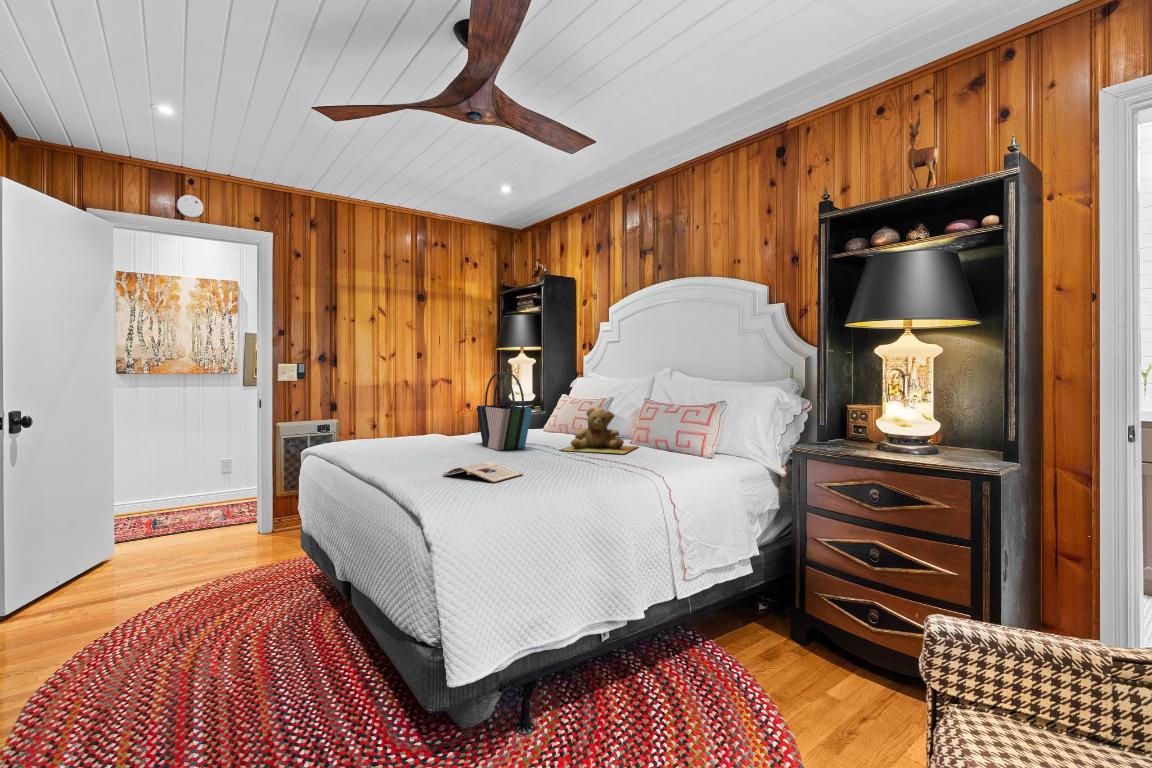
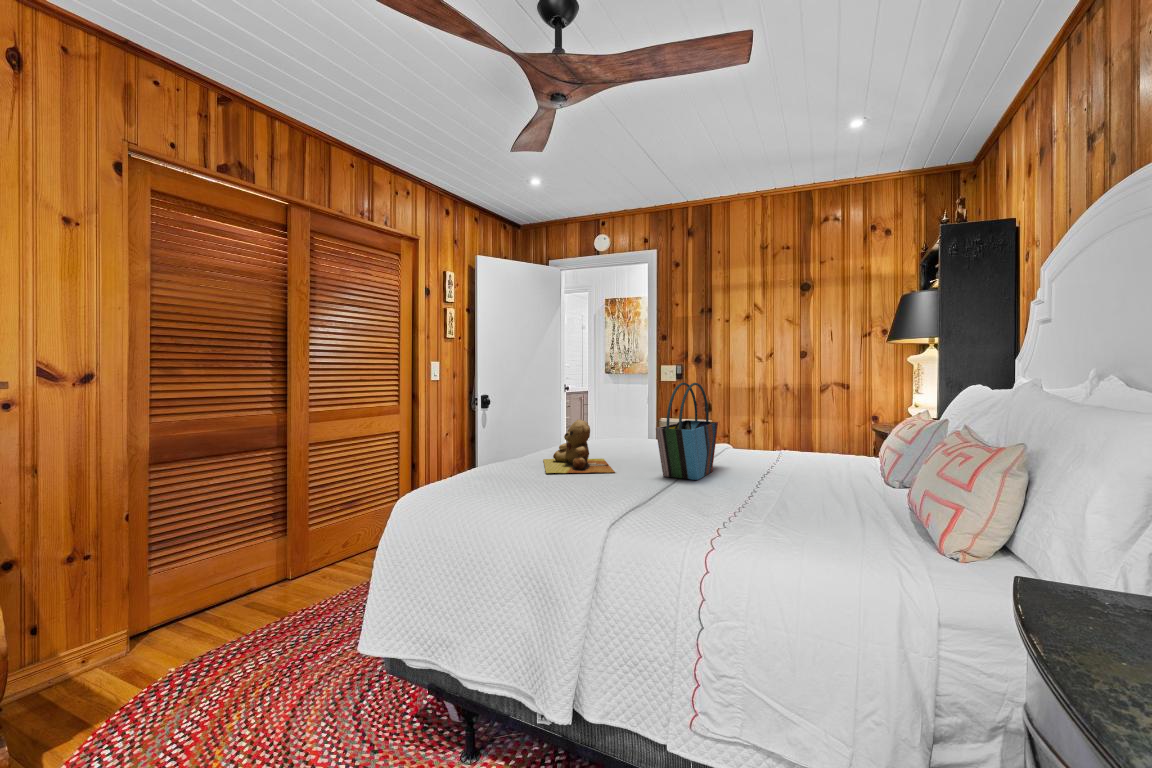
teddy bear: present [561,408,637,454] -> present [544,419,615,473]
magazine: present [443,462,523,482] -> none [486,482,547,505]

